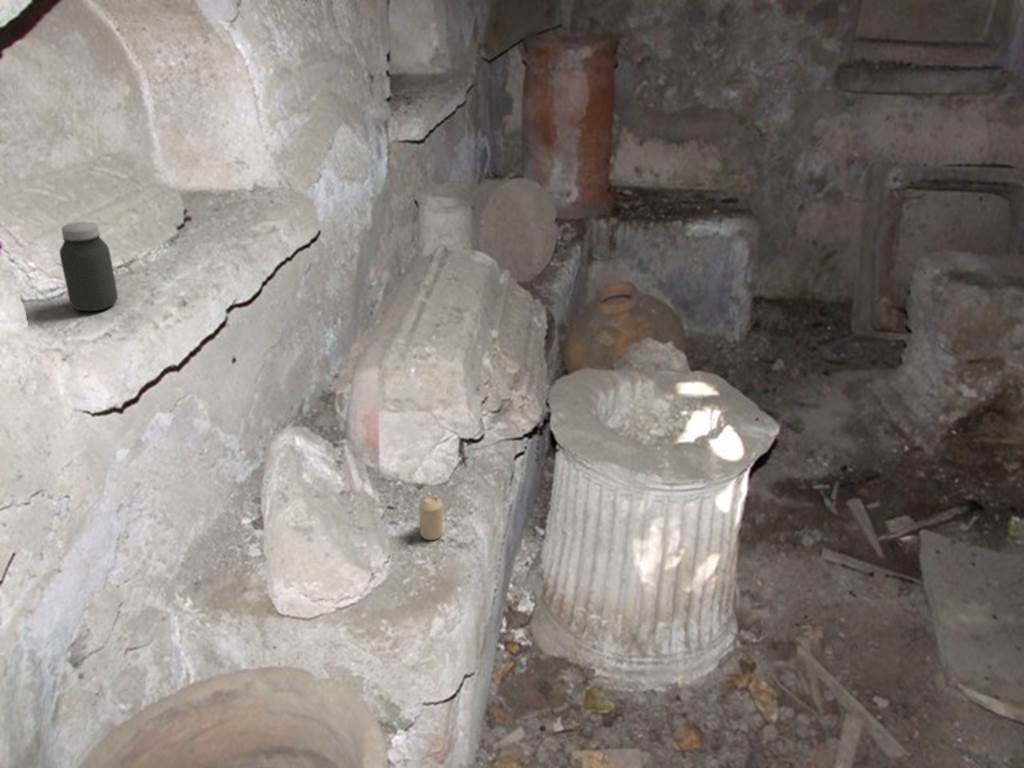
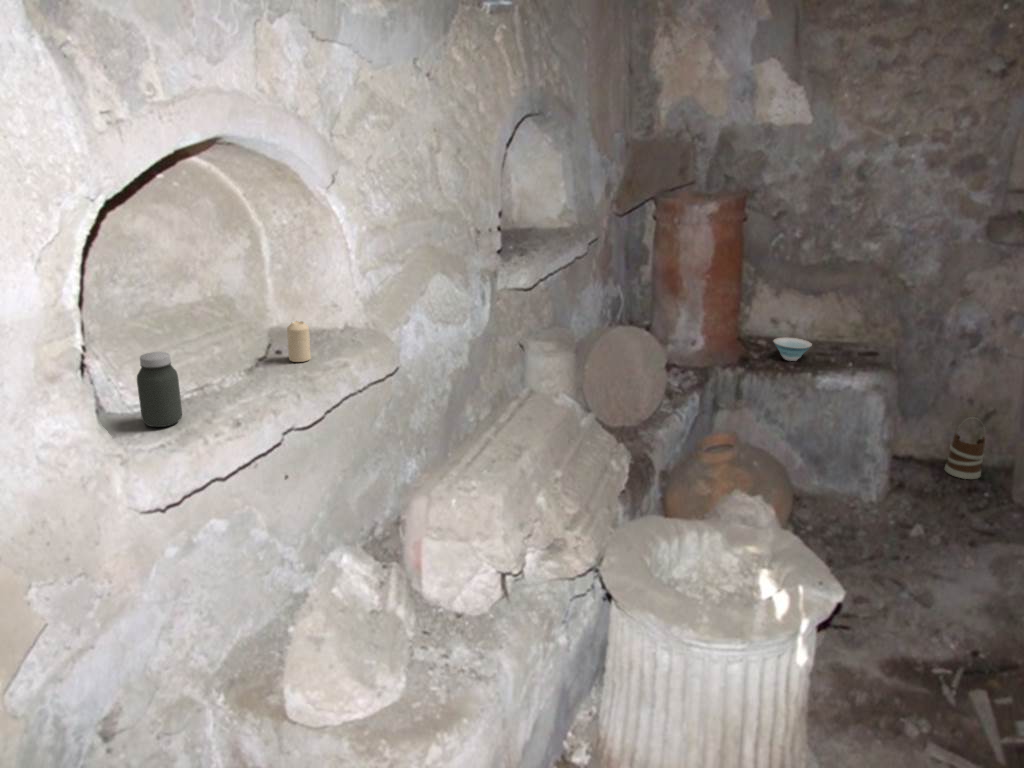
bowl: none [643,186,681,209] -> present [773,337,812,361]
wooden bucket: none [801,254,838,314] -> present [945,418,985,479]
candle: present [419,496,443,540] -> present [287,321,311,362]

